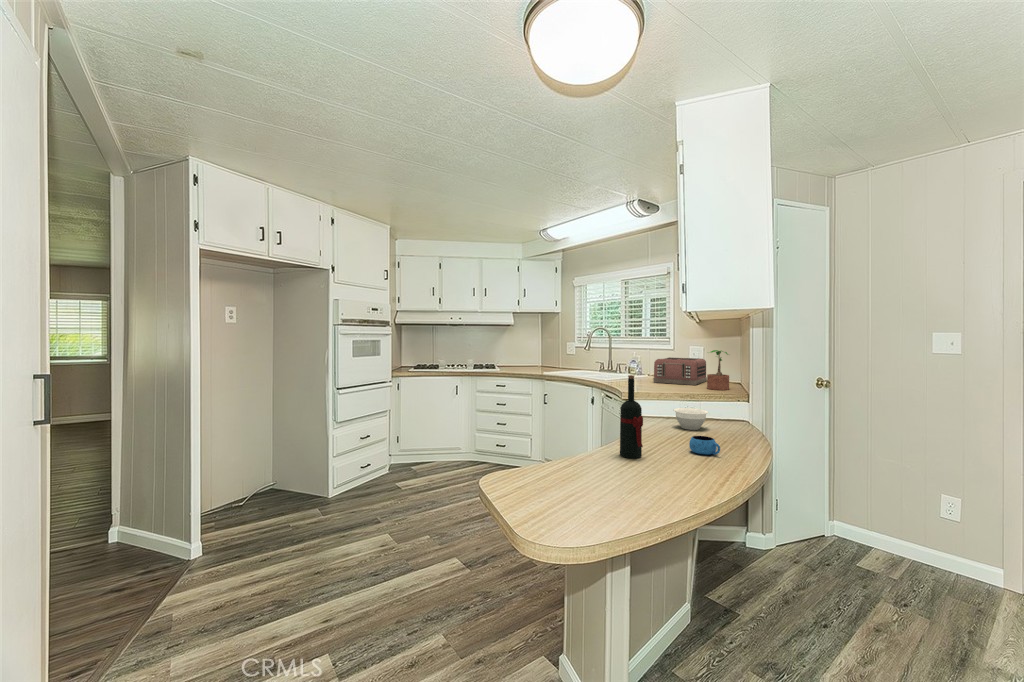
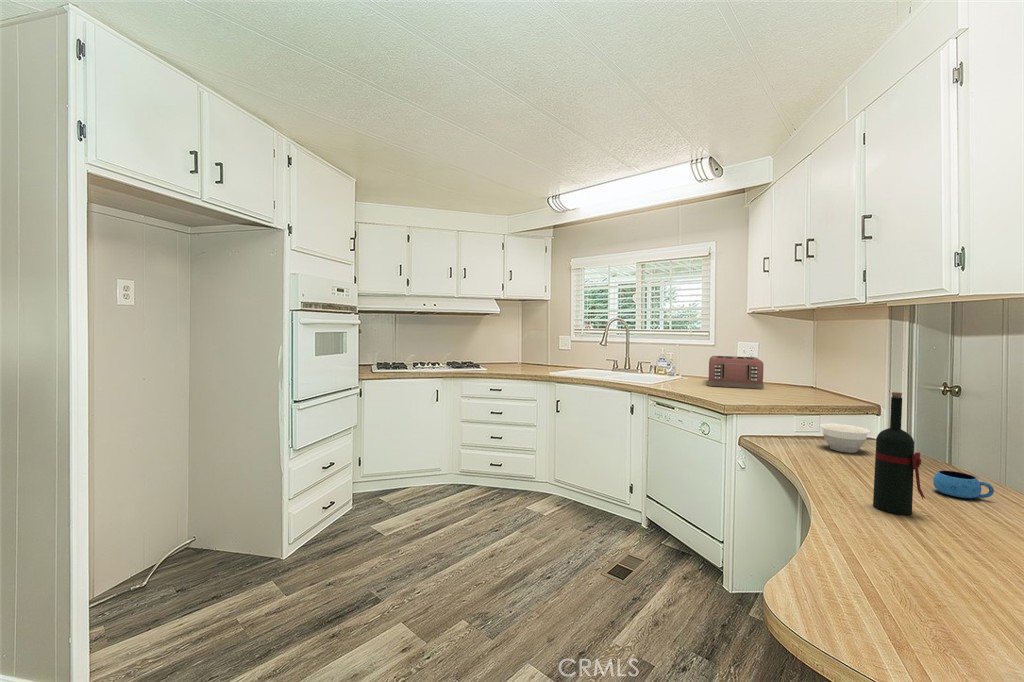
potted plant: present [707,350,729,390] -> none [785,348,815,395]

